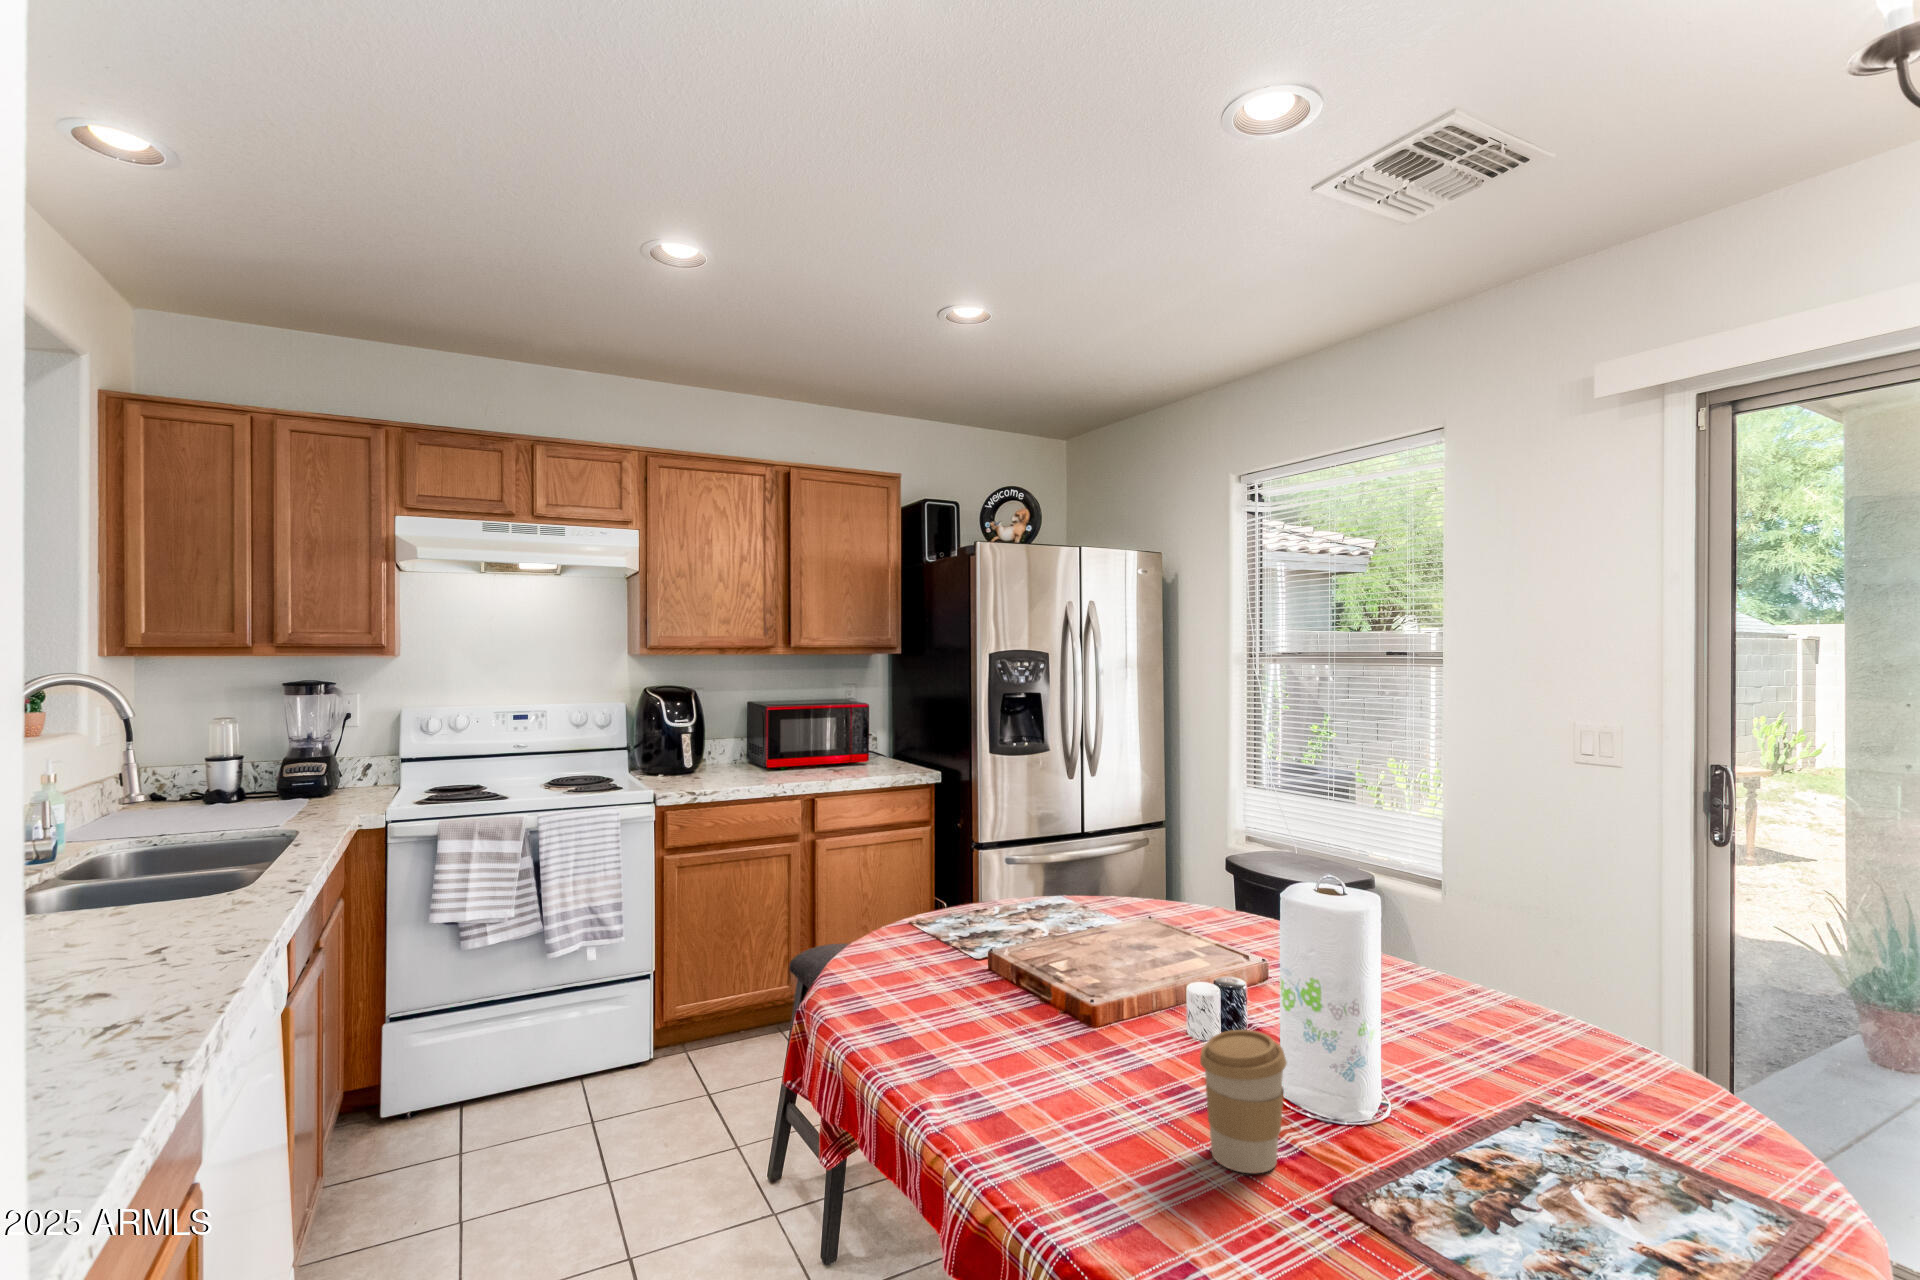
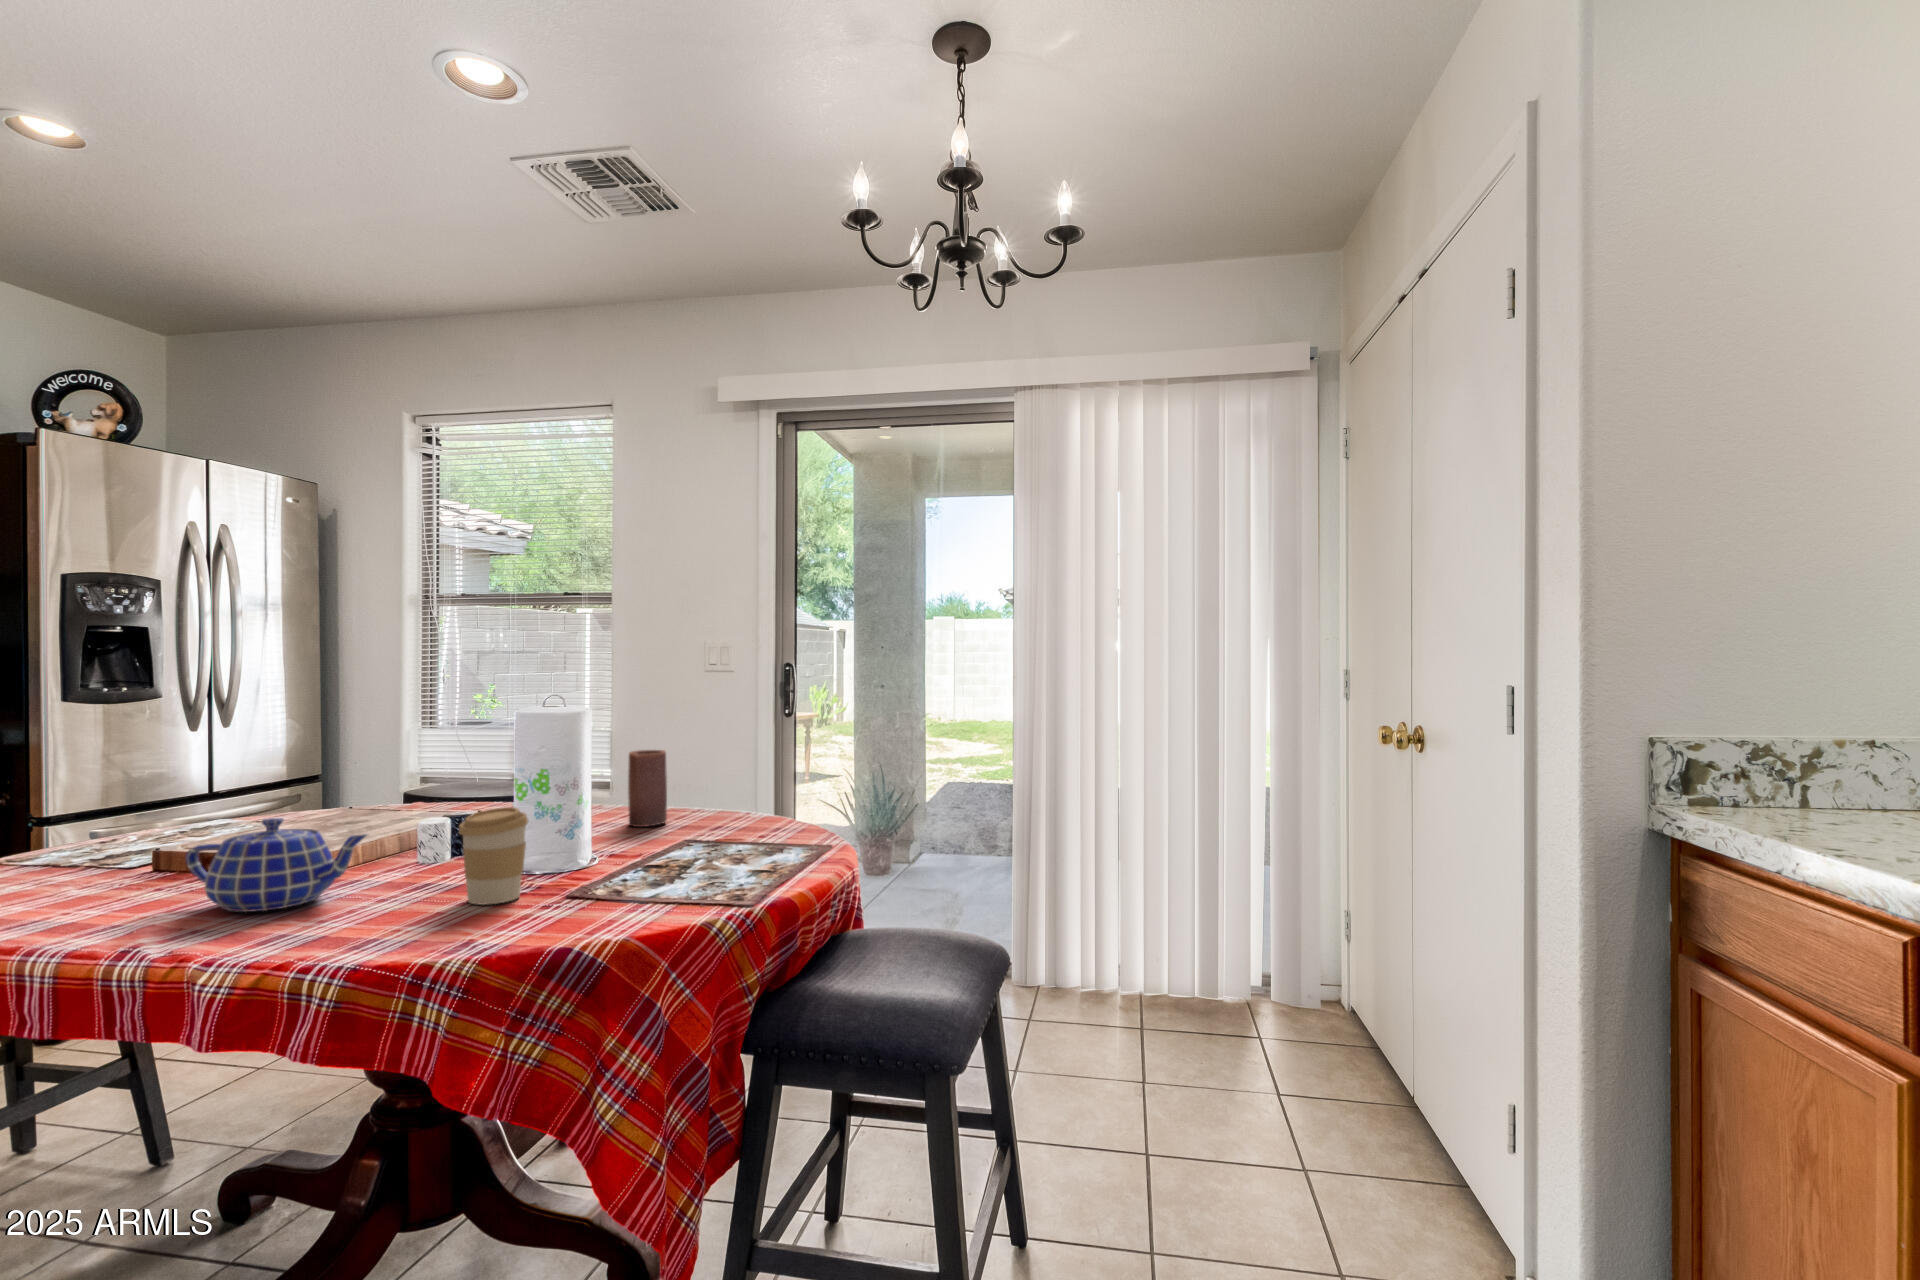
candle: none [1452,923,1511,1040] -> present [628,750,667,827]
teapot: none [963,981,1109,1093] -> present [186,818,367,912]

